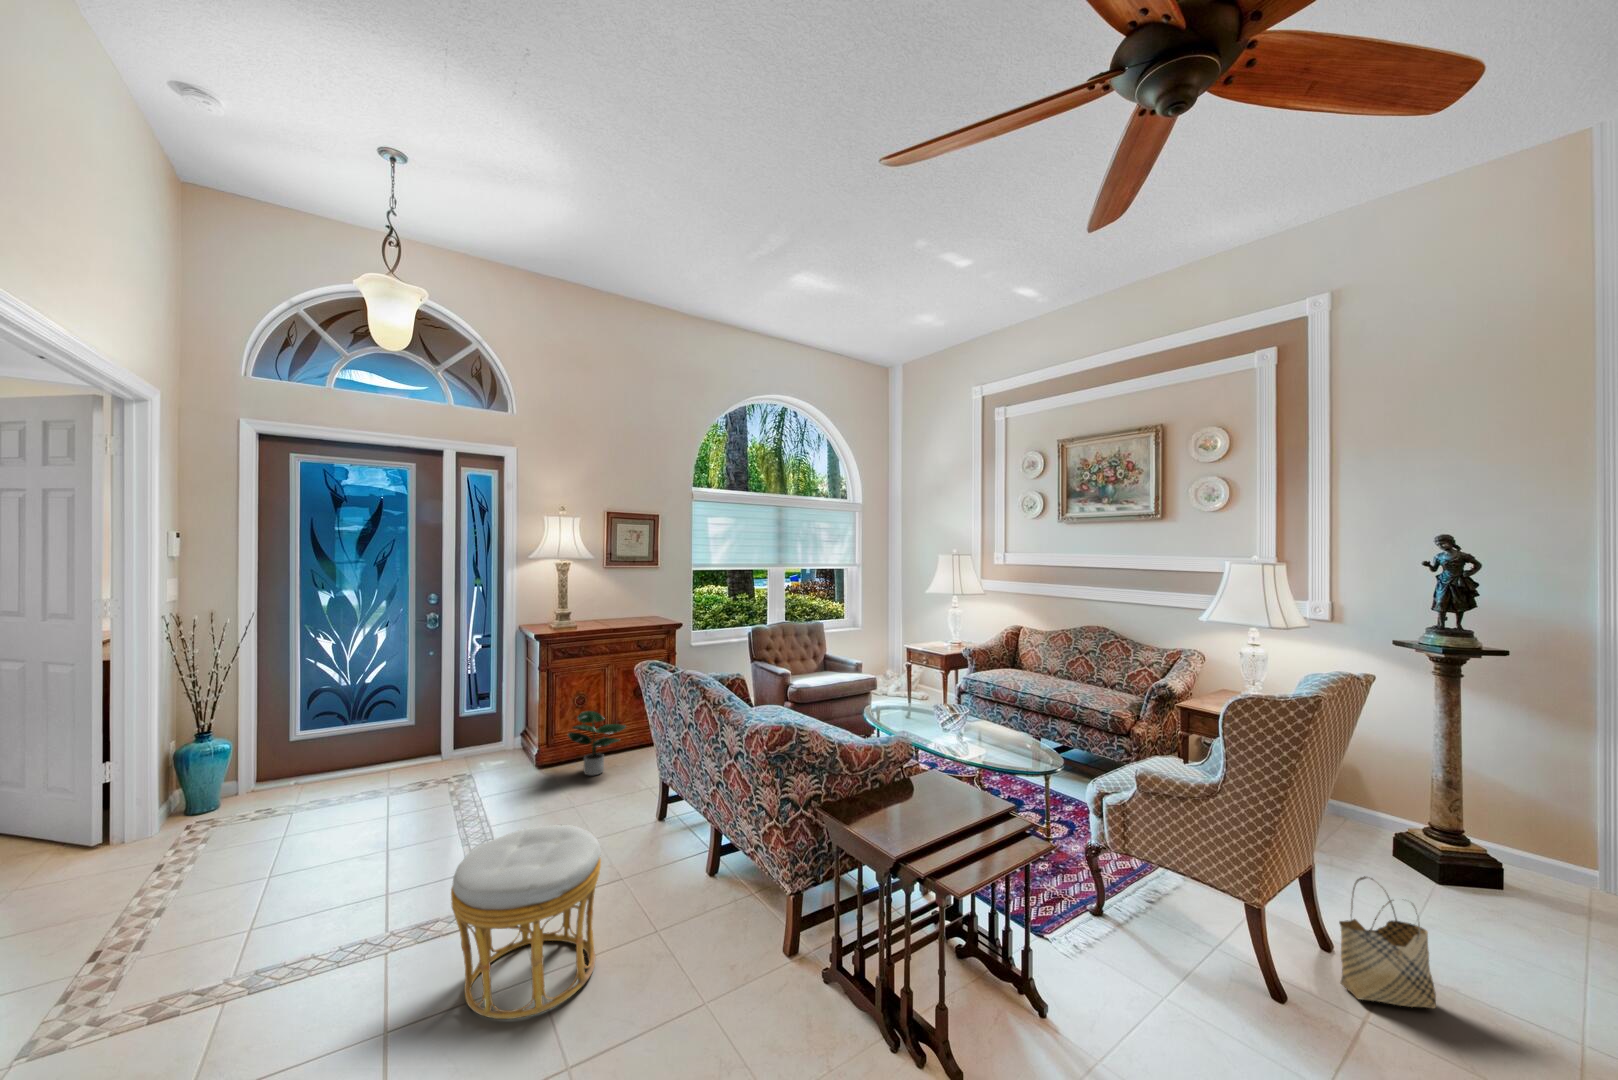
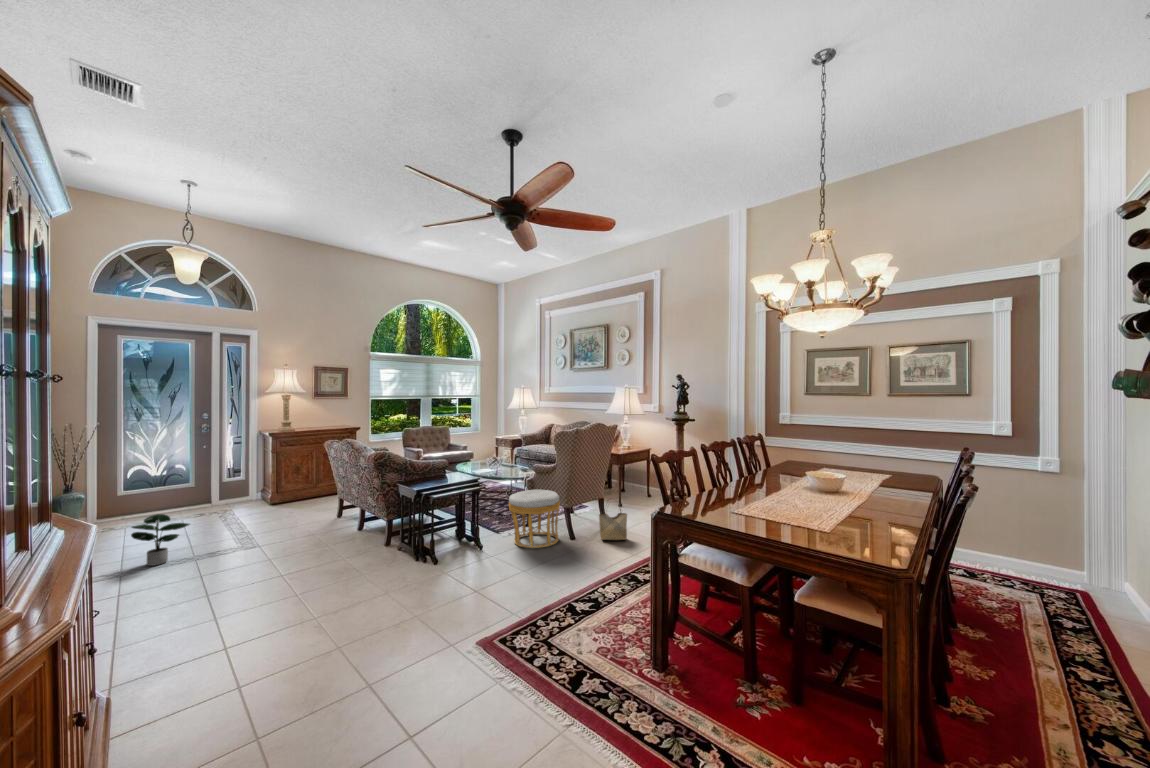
potted plant: present [568,711,626,775] -> present [131,514,190,566]
ottoman: present [451,825,601,1019] -> present [509,489,560,548]

